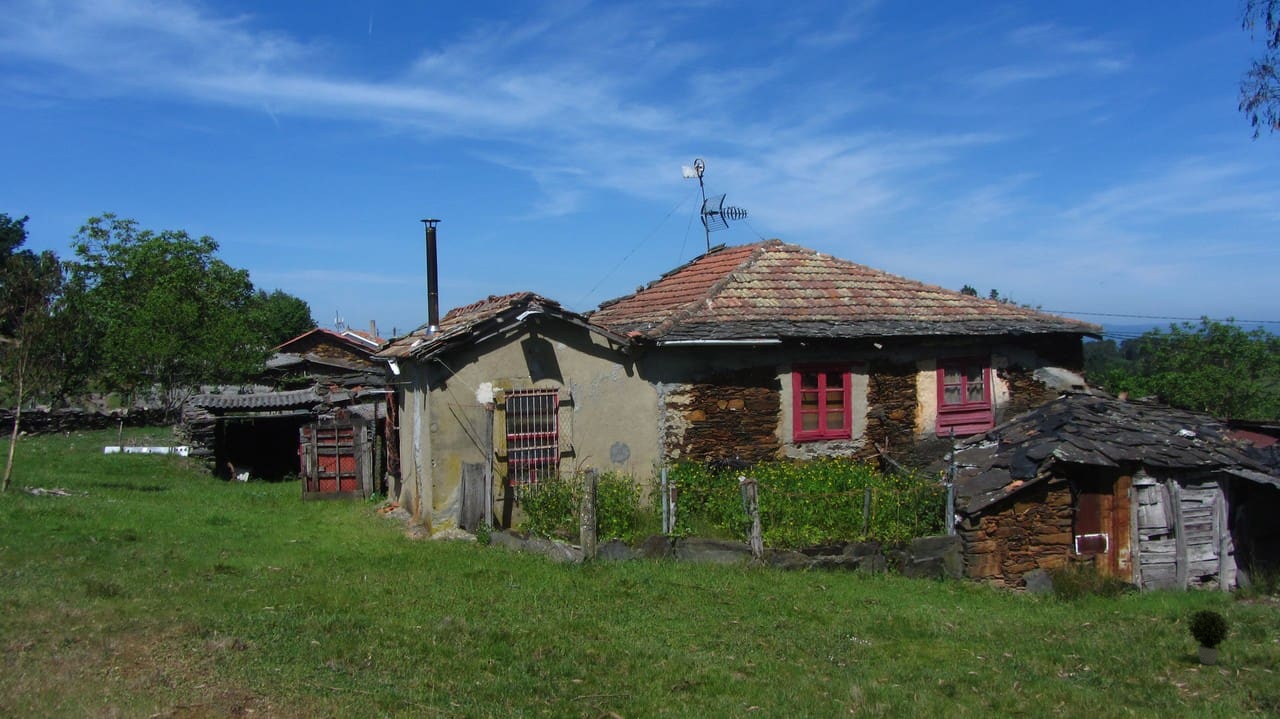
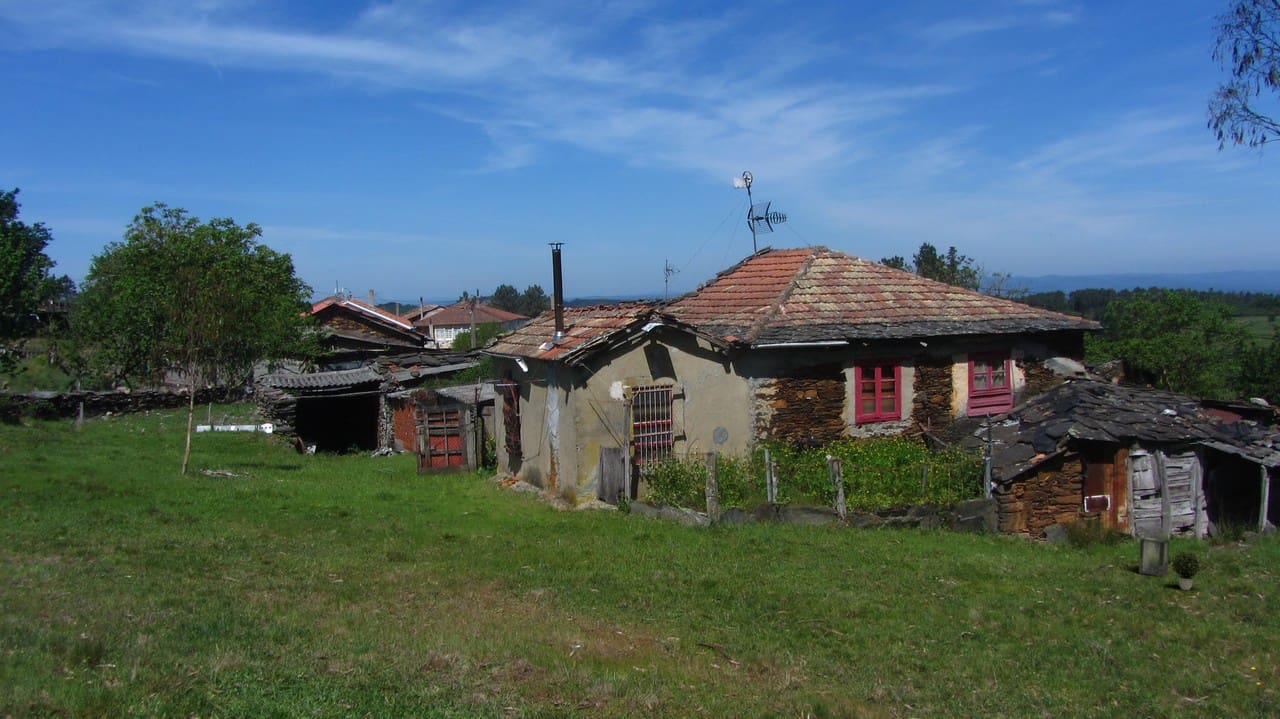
storage box: none [1143,588,1184,645] -> present [1139,537,1169,577]

